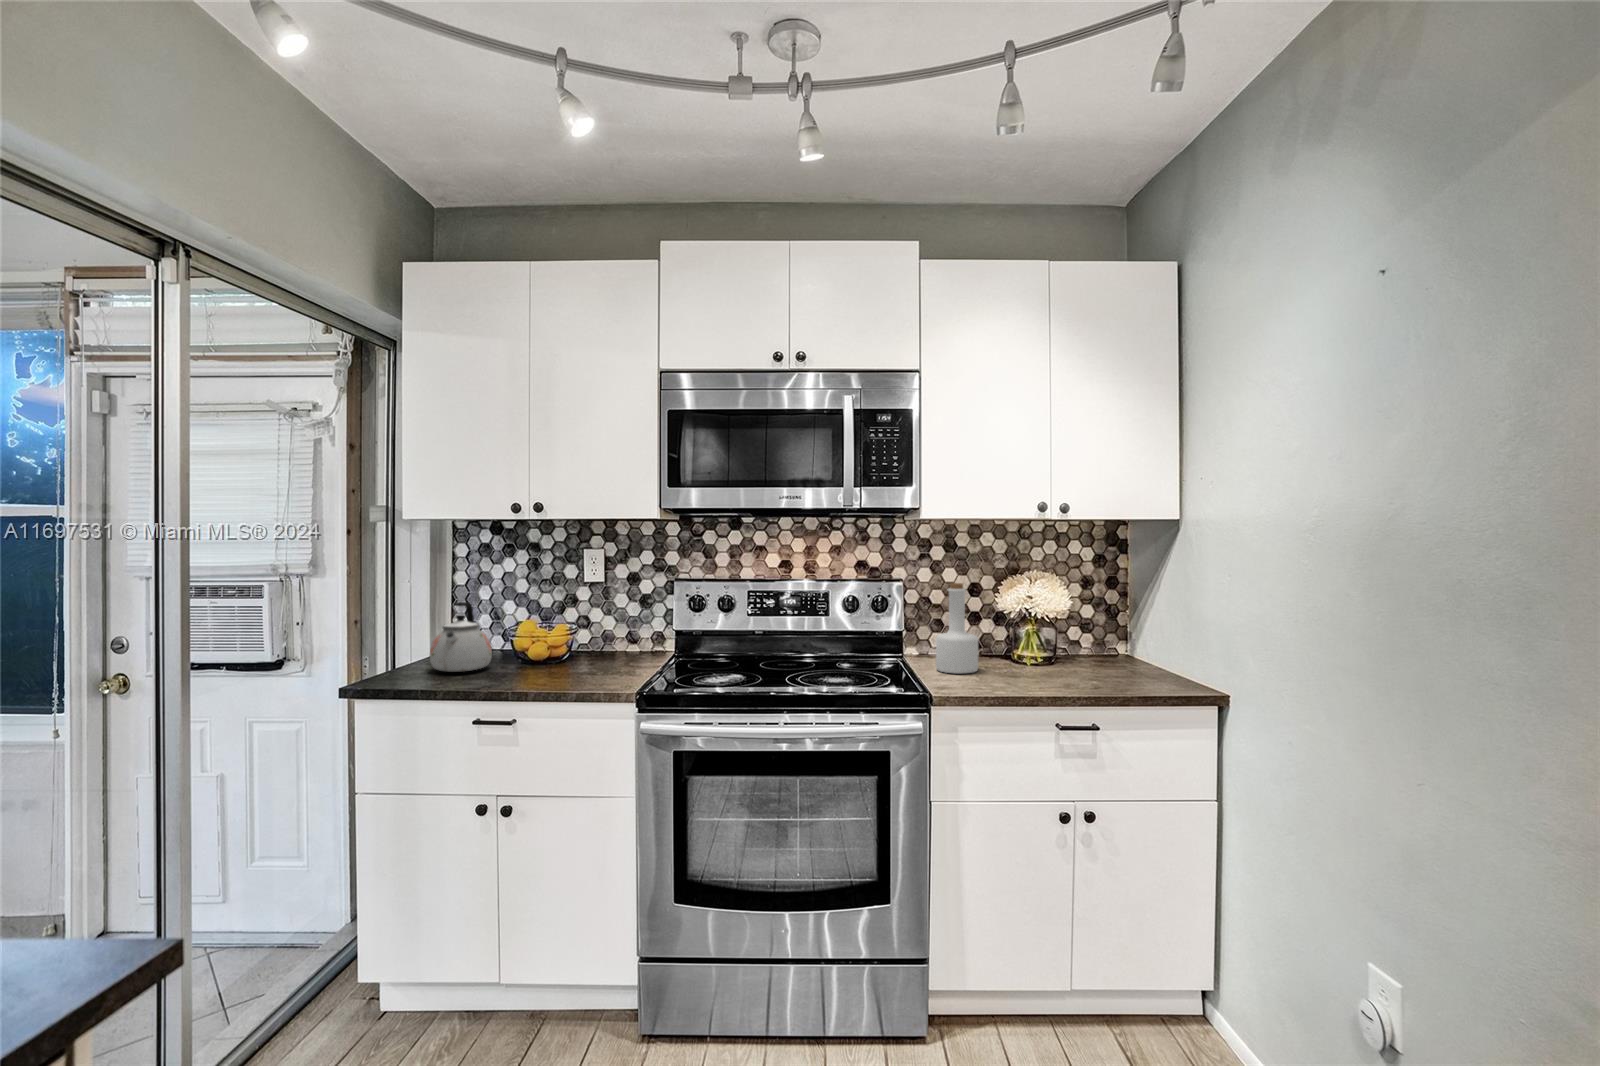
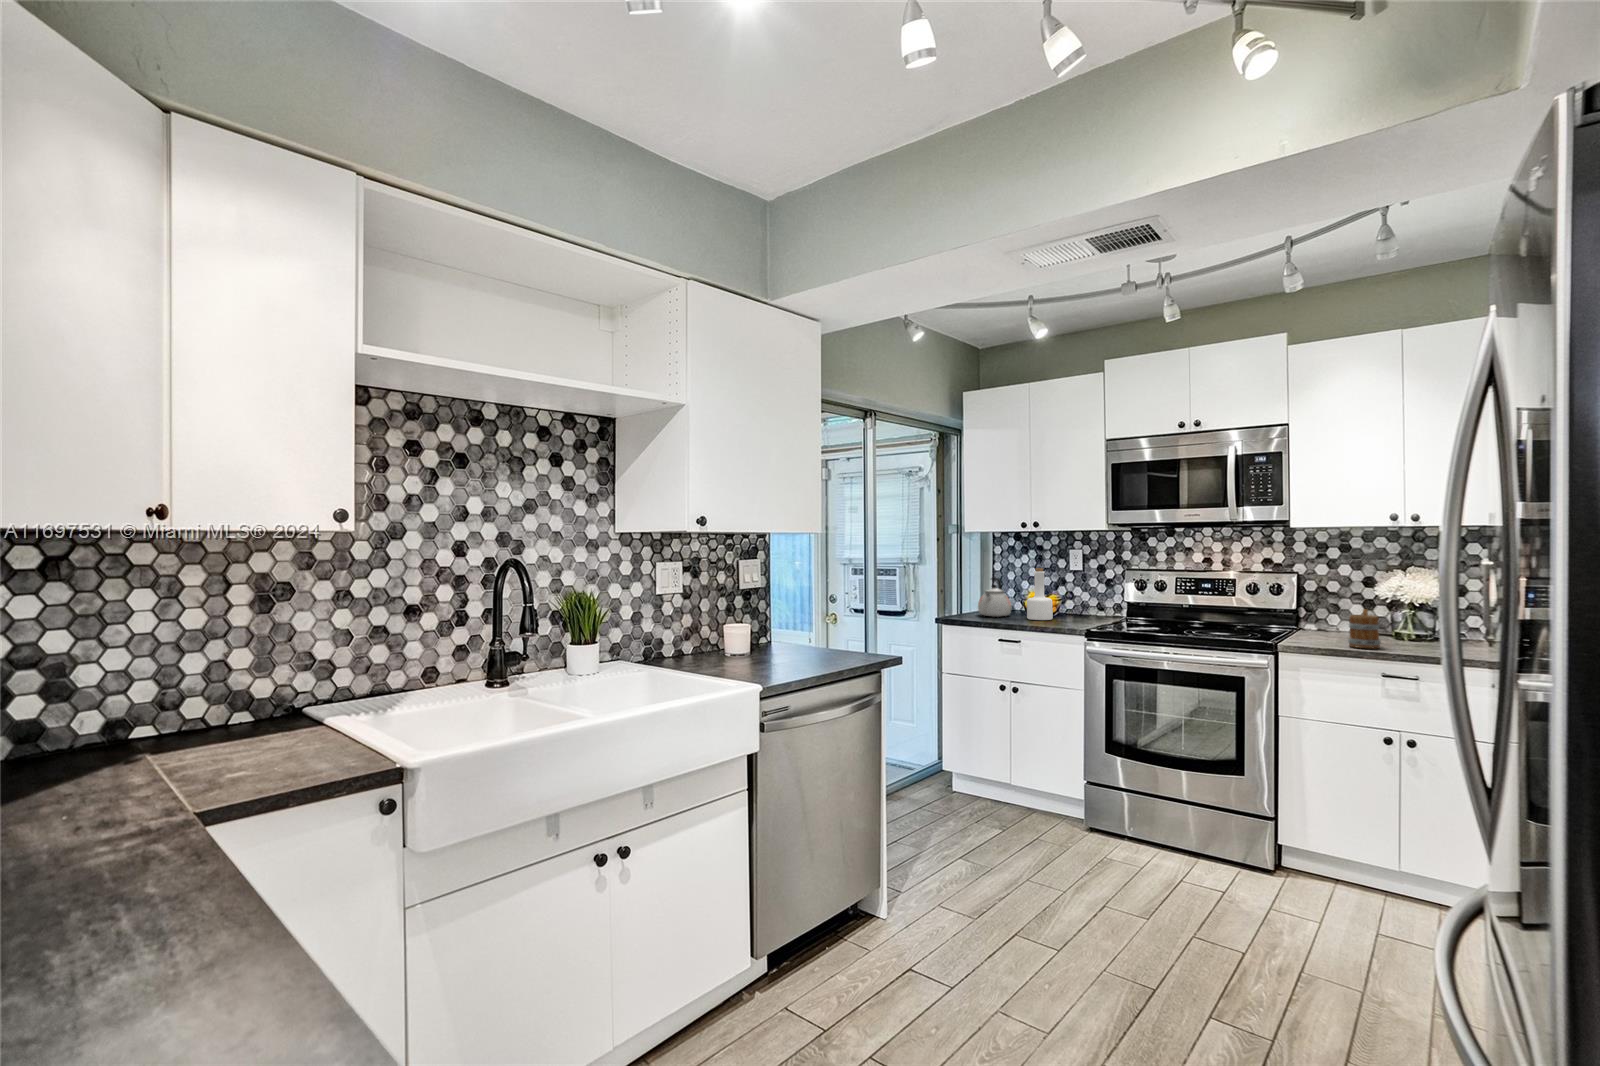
bottle: present [936,583,978,674] -> present [1027,568,1053,620]
mug: none [996,632,1034,690] -> present [1348,609,1381,648]

